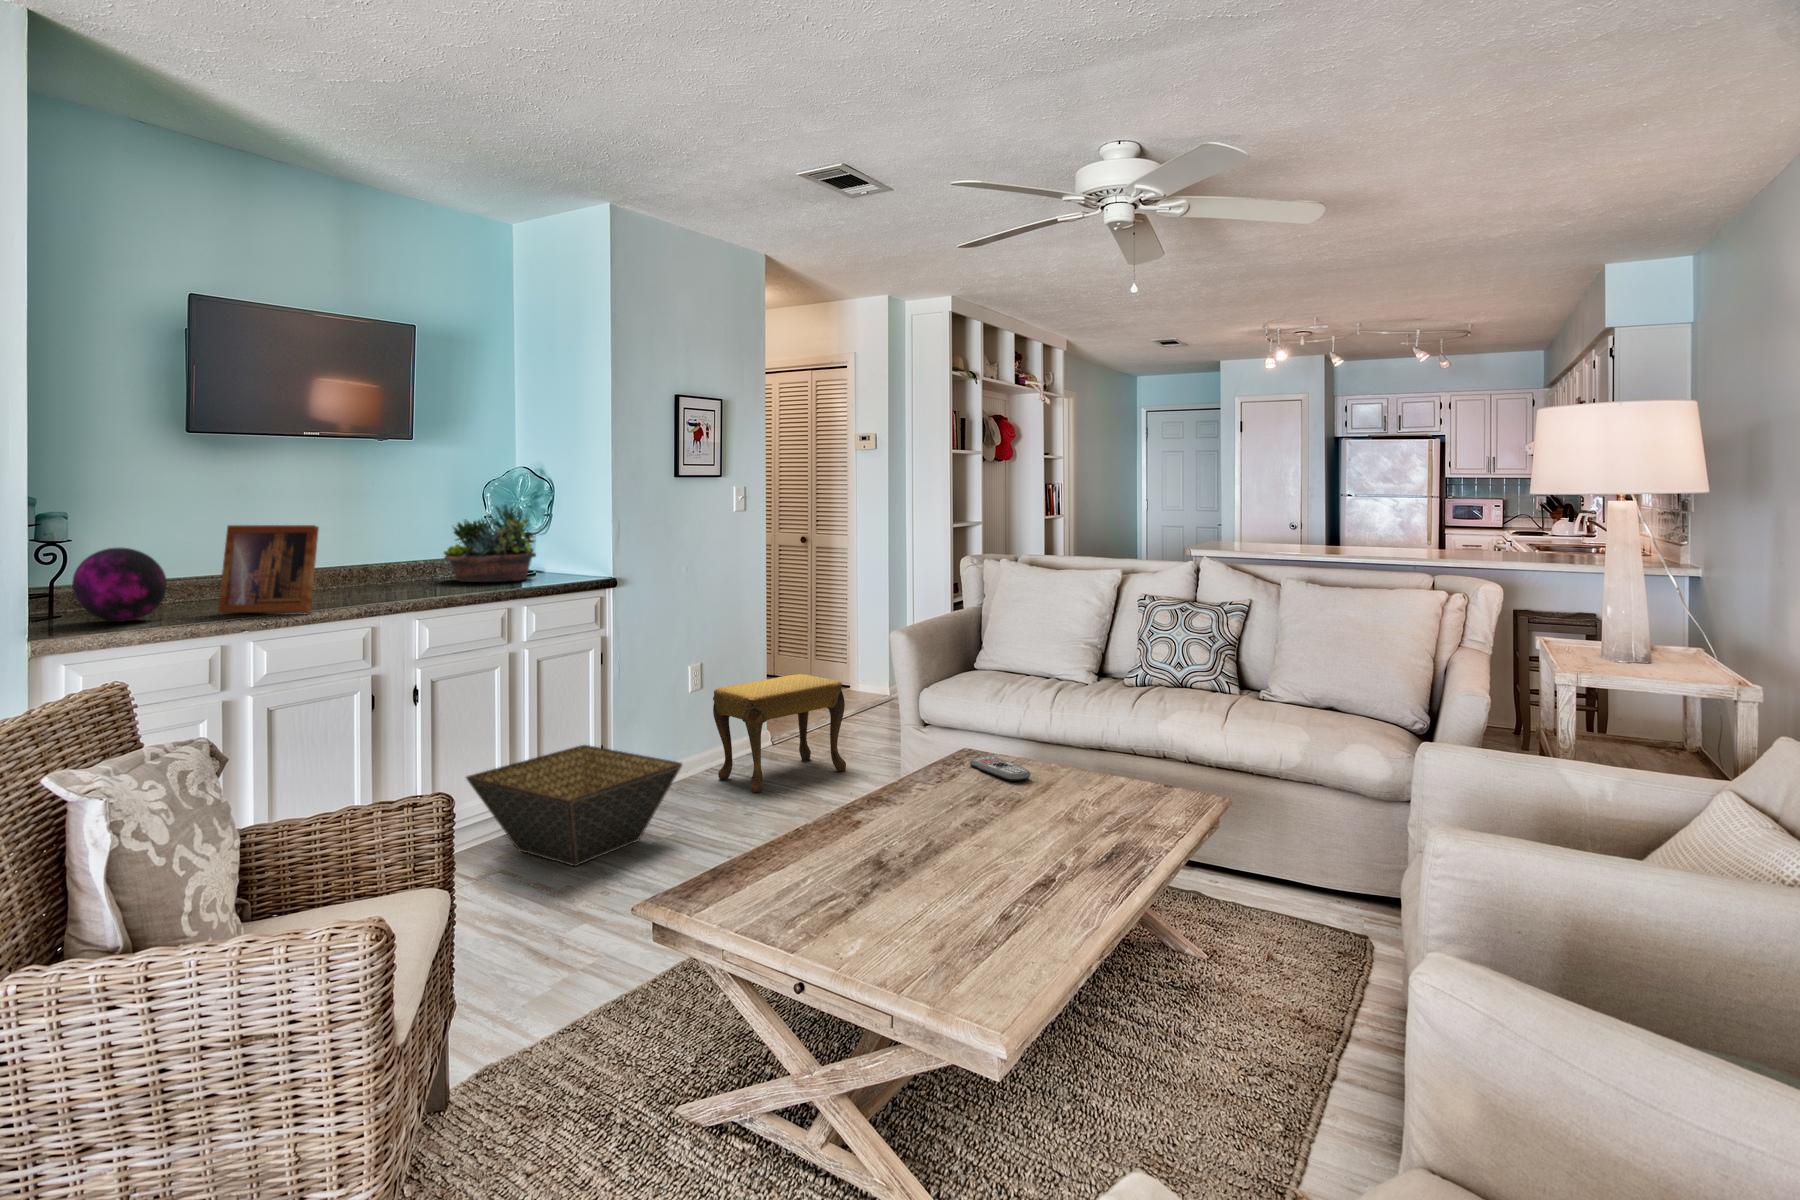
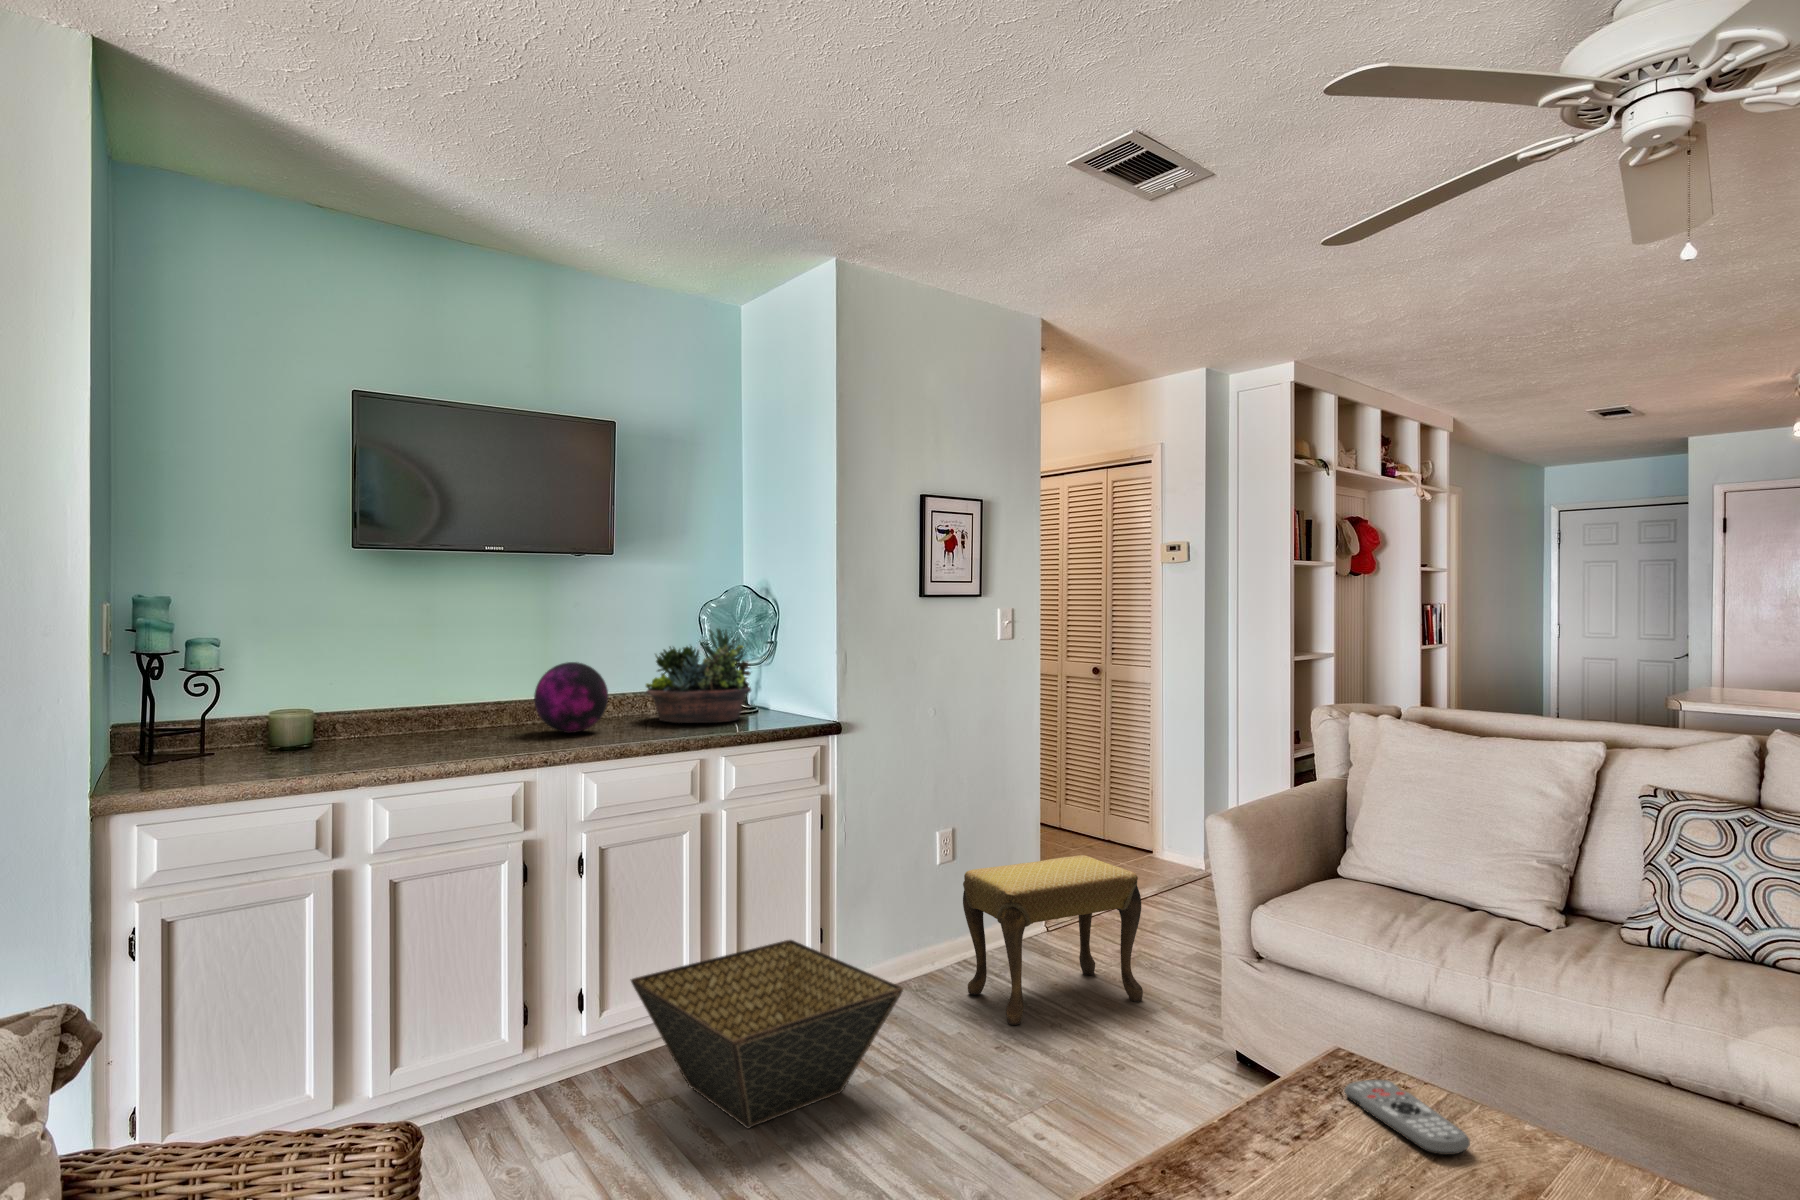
picture frame: present [218,525,319,613] -> none [353,653,467,764]
decorative orb: present [72,548,167,622] -> present [534,662,608,733]

